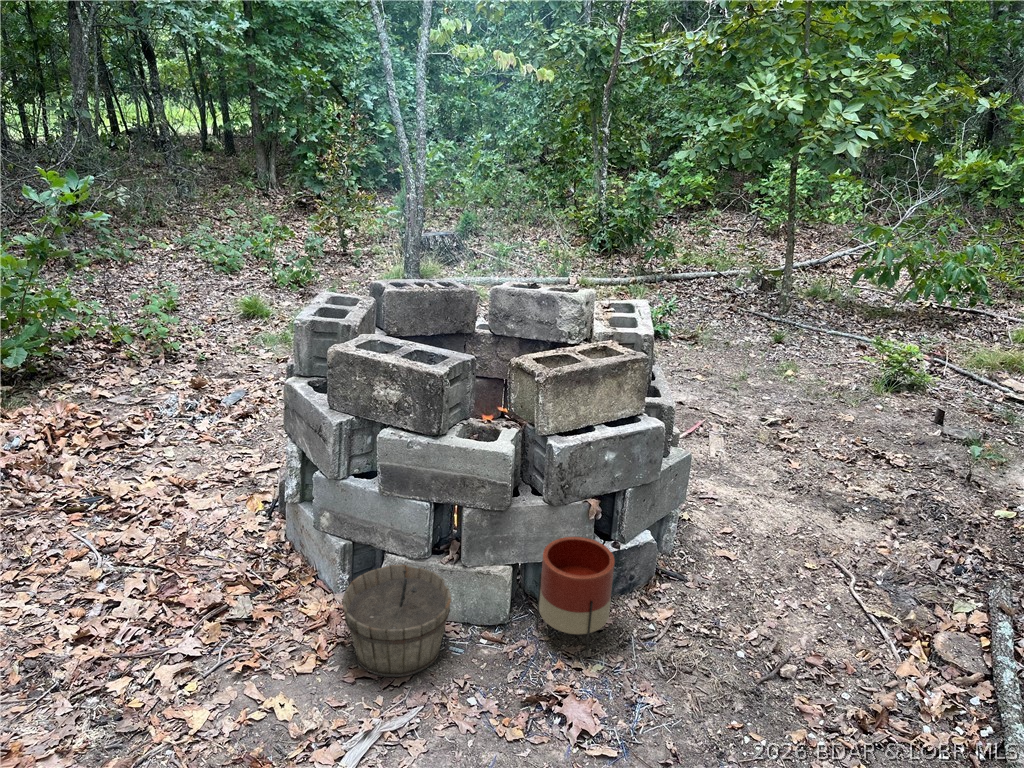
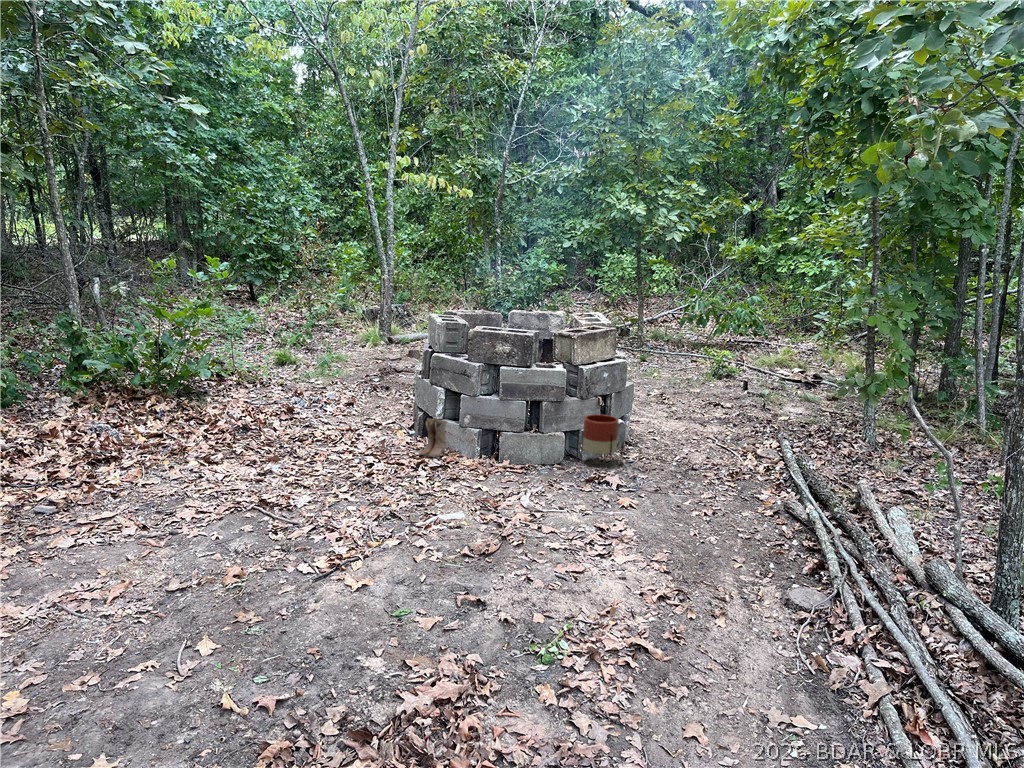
boots: none [250,500,308,579] -> present [420,418,446,457]
wooden bucket: present [342,565,451,677] -> none [497,428,549,477]

